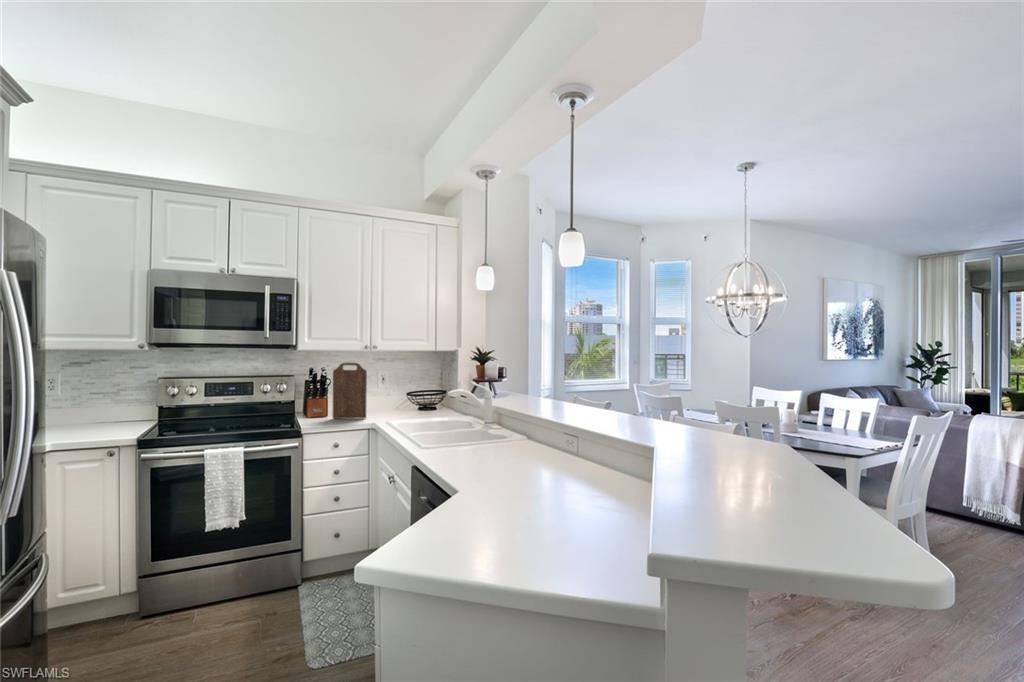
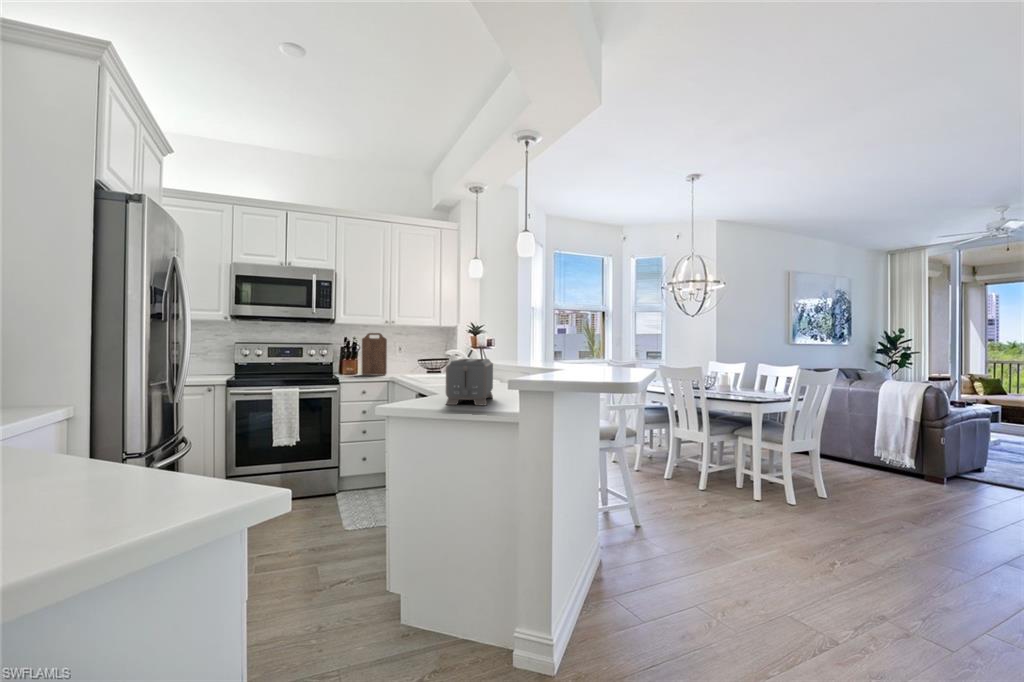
toaster: none [482,421,549,508] -> present [446,359,493,405]

